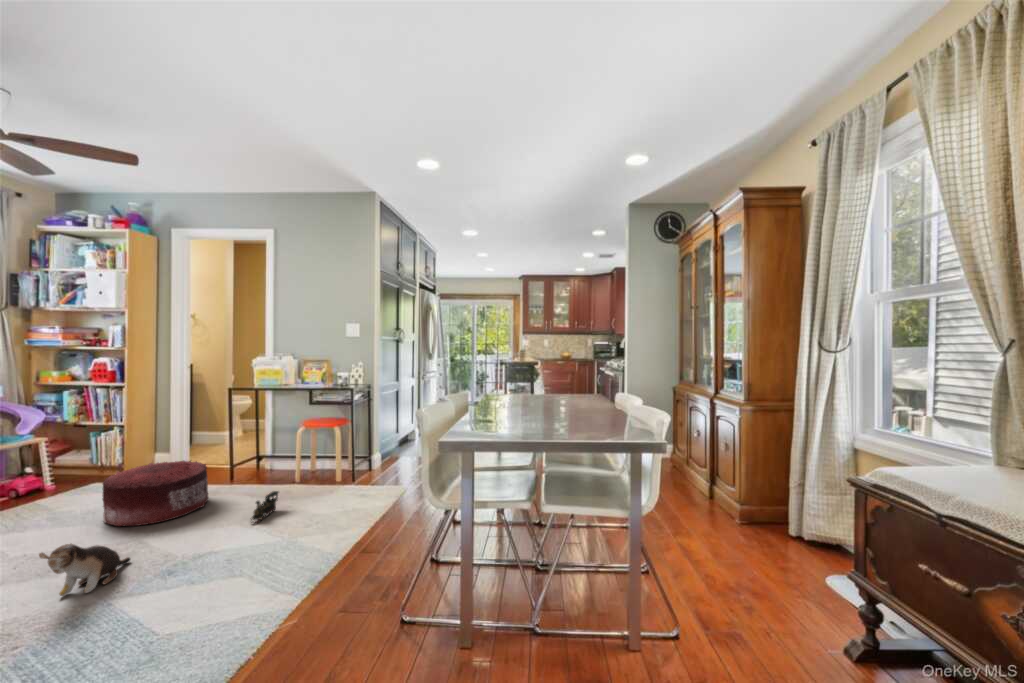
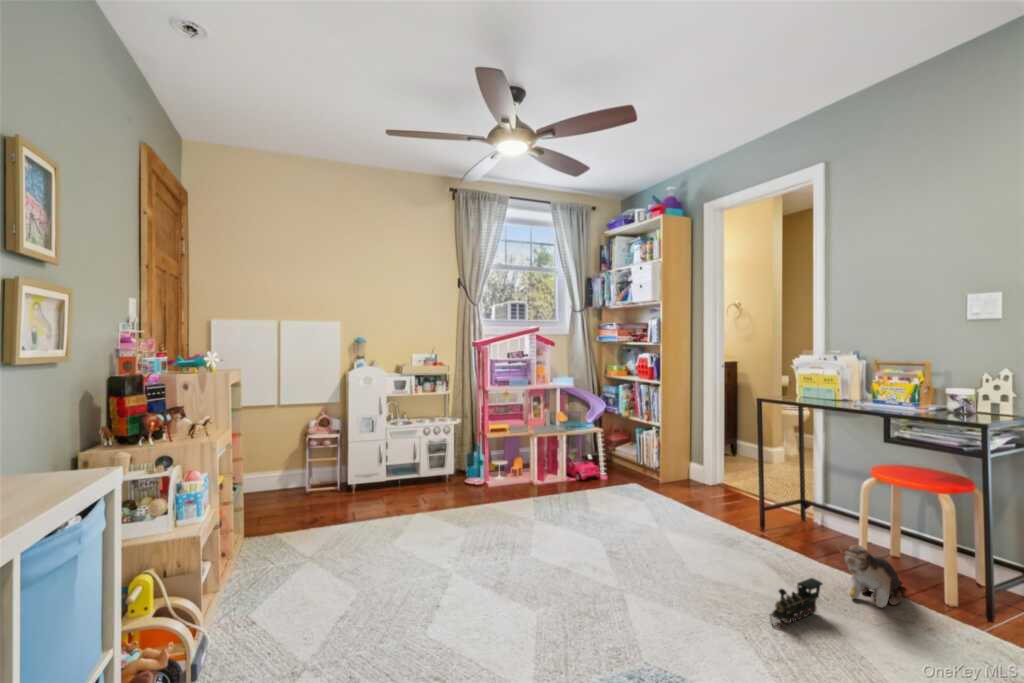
pouf: present [102,461,209,527] -> none [618,477,727,561]
plush toy: present [39,544,130,596] -> present [838,545,902,607]

